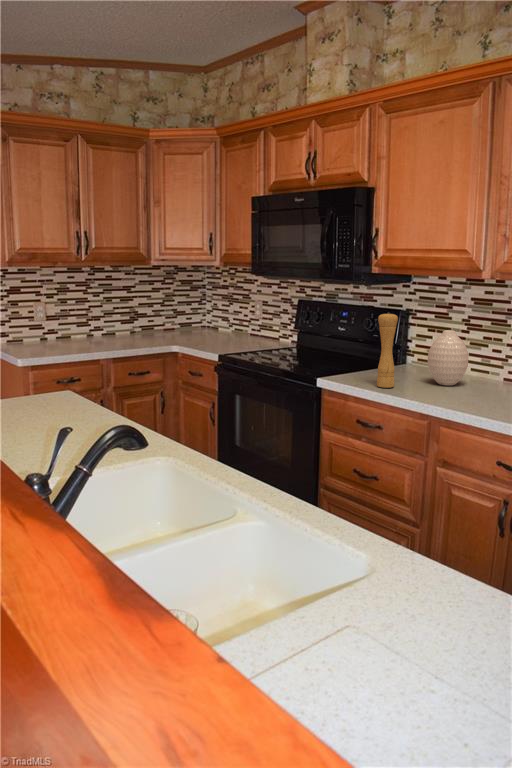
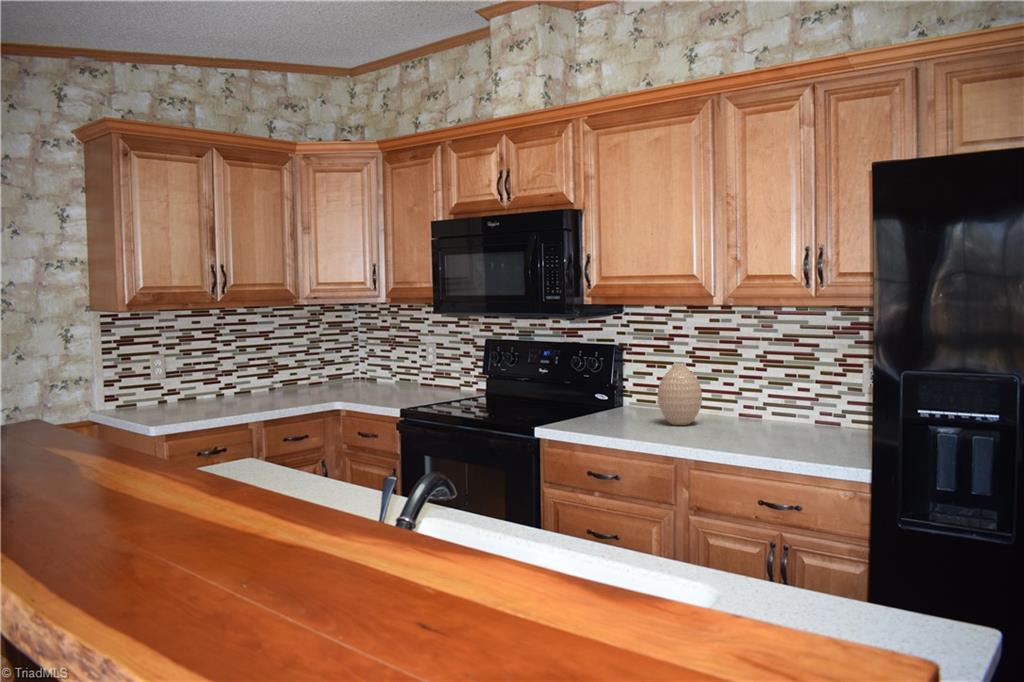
pepper mill: present [377,313,398,388] -> none [604,346,626,431]

